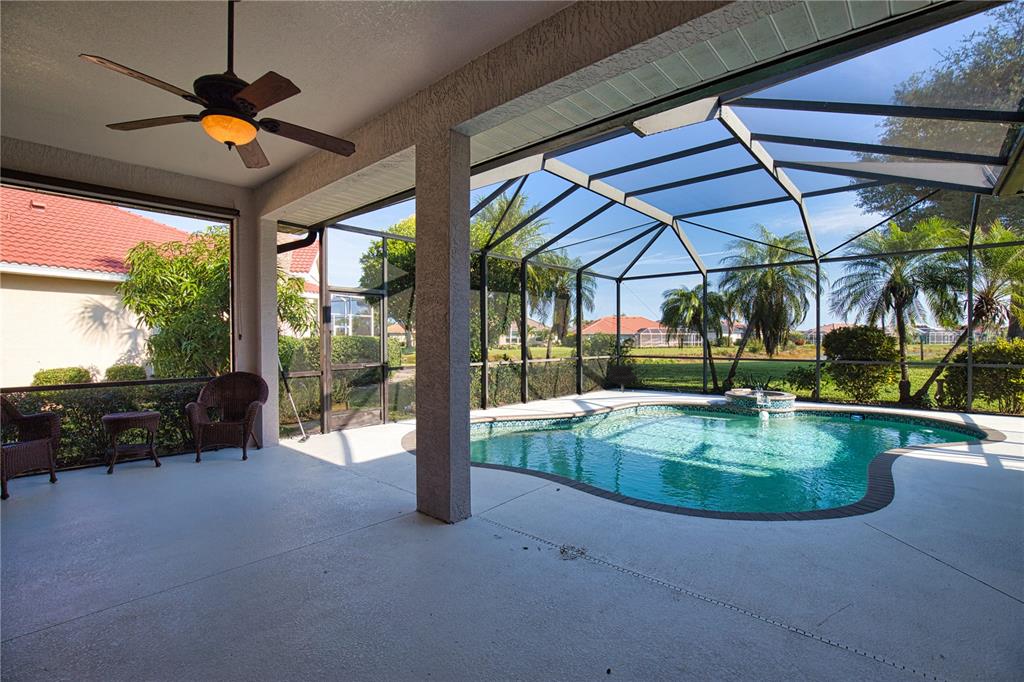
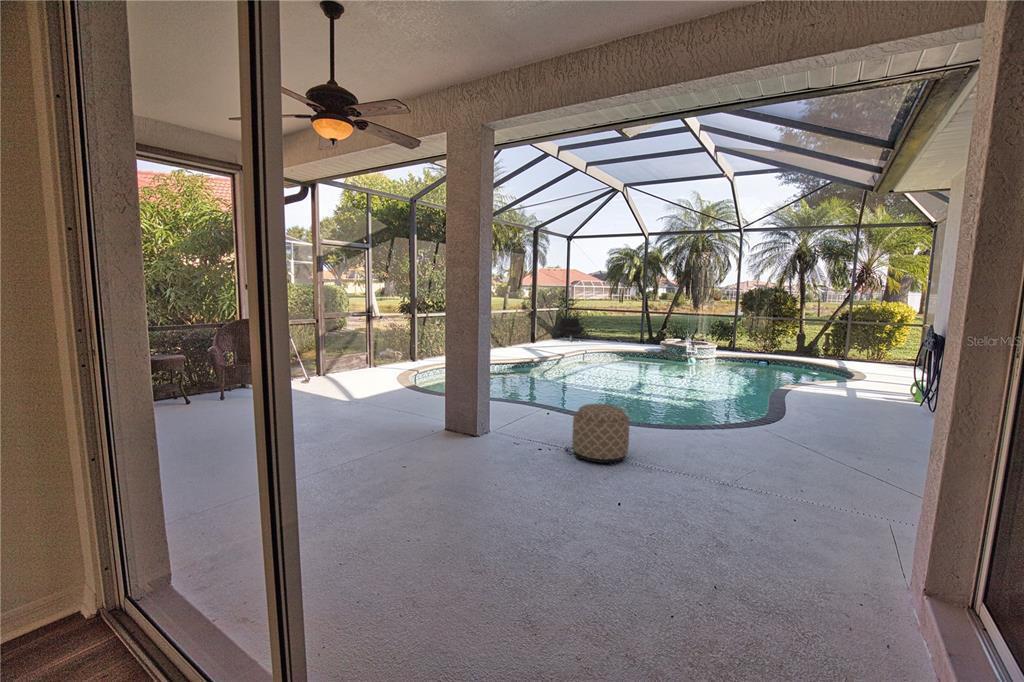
ottoman: none [565,485,647,585] -> present [572,404,629,466]

